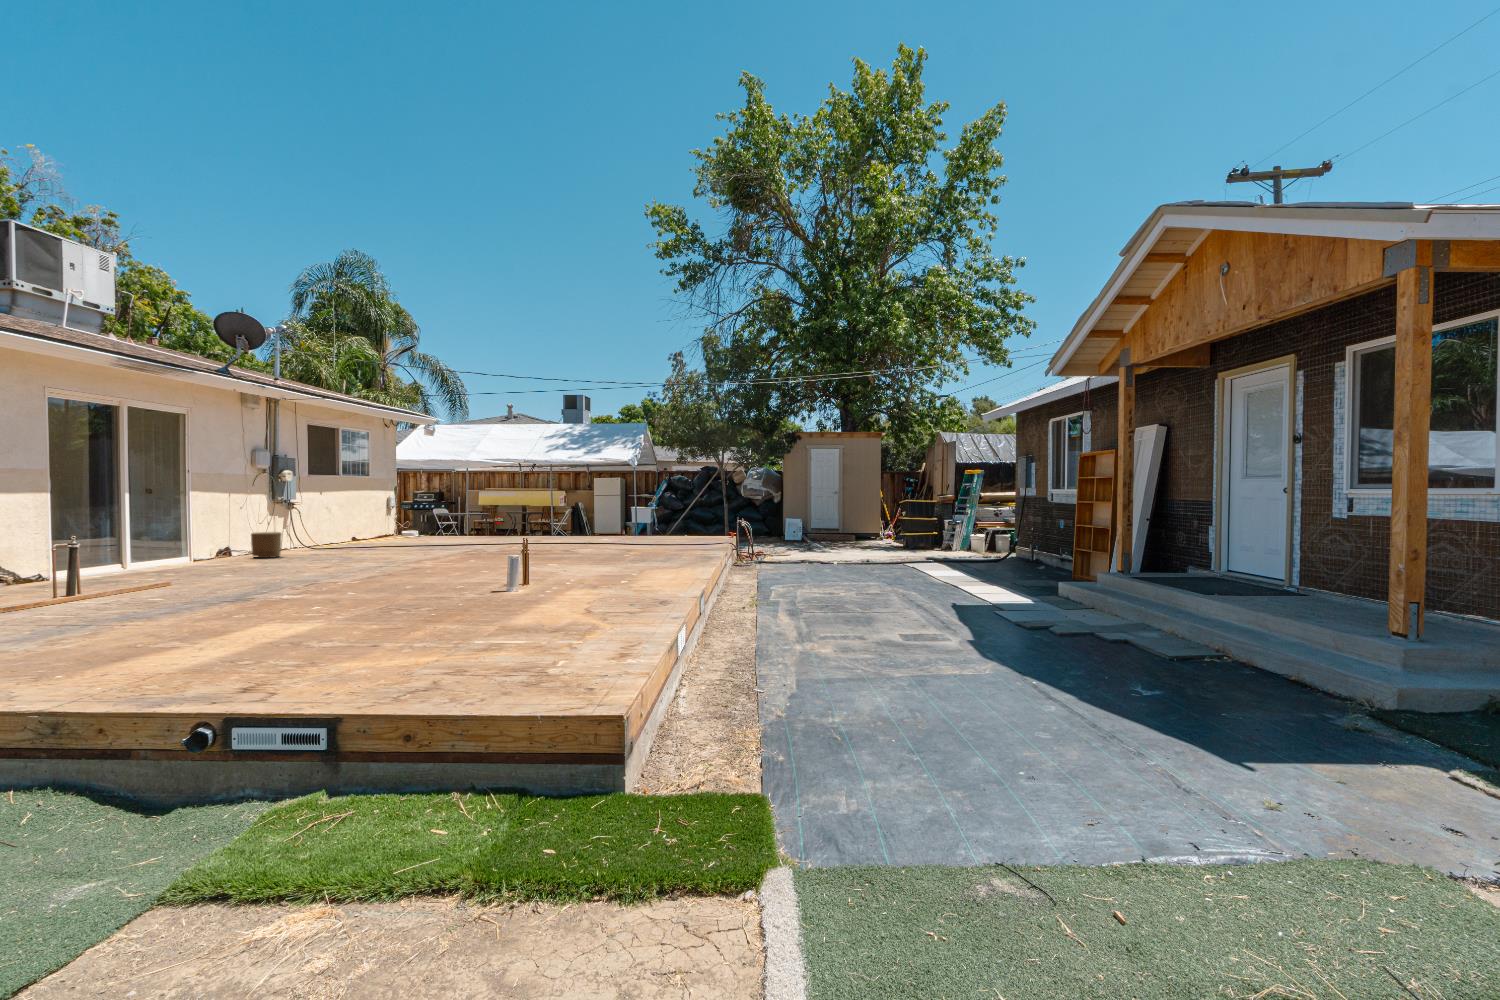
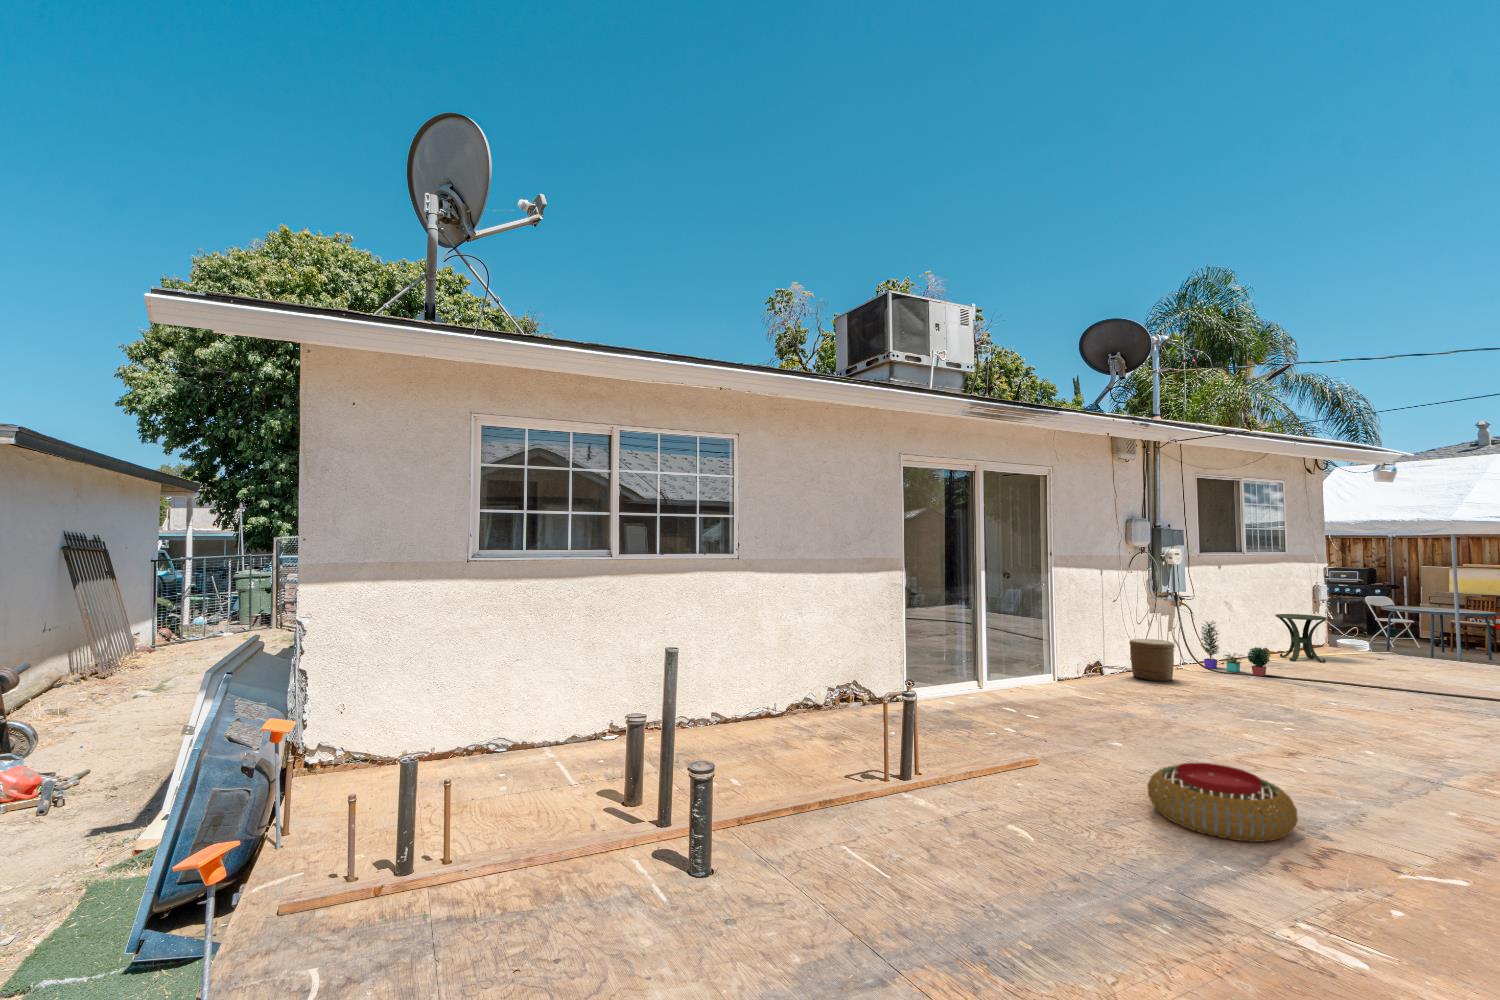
side table: none [361,516,389,545] -> present [1275,614,1326,663]
potted plant: none [305,519,347,551] -> present [1201,621,1270,676]
pouf: none [228,562,297,588] -> present [1147,762,1298,842]

